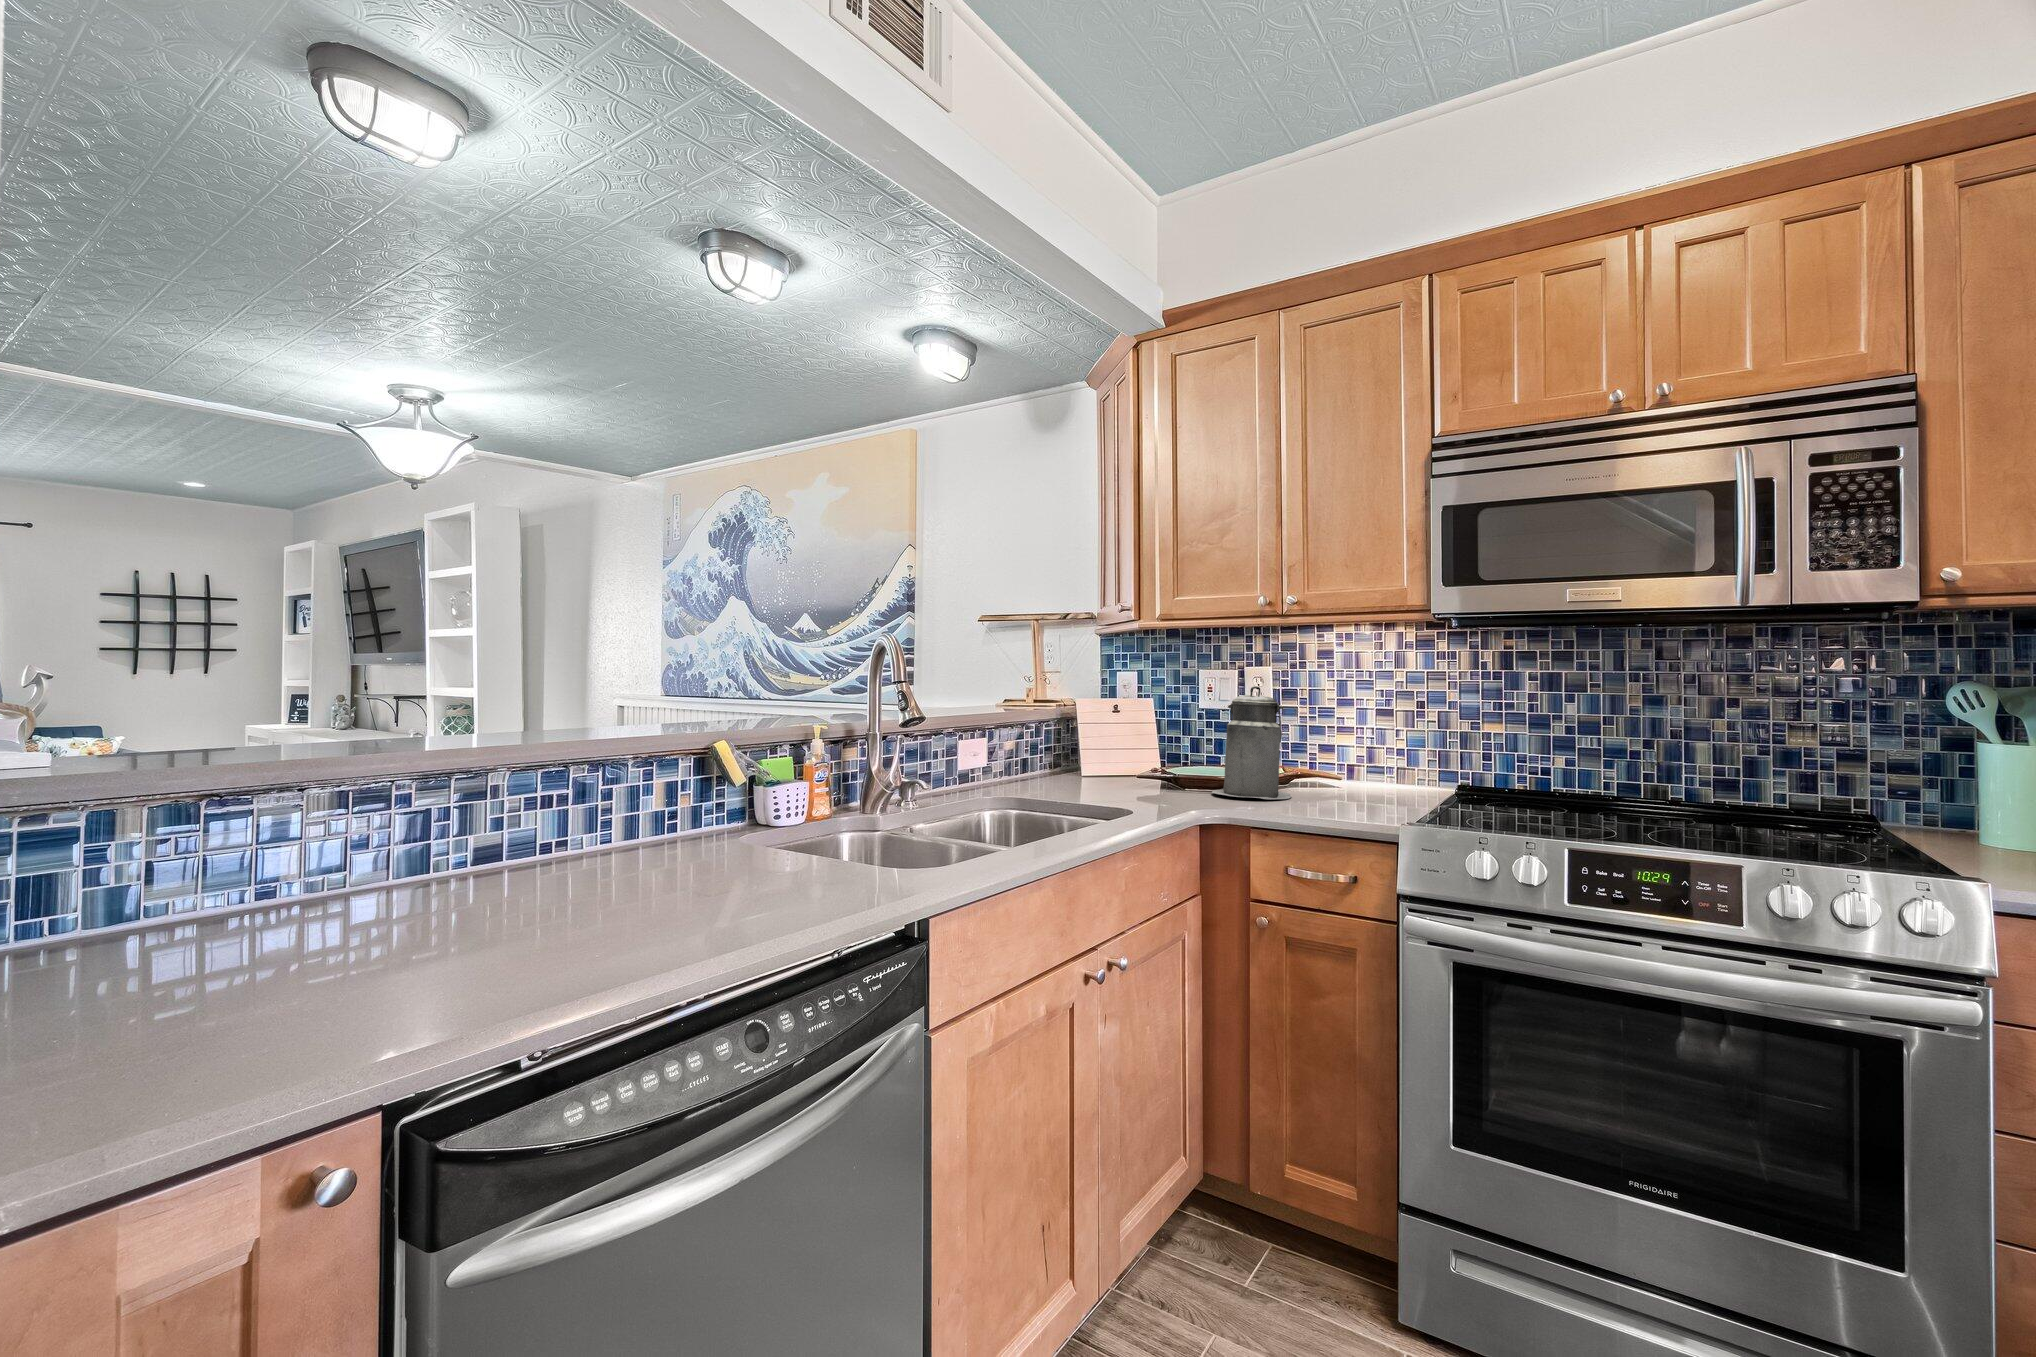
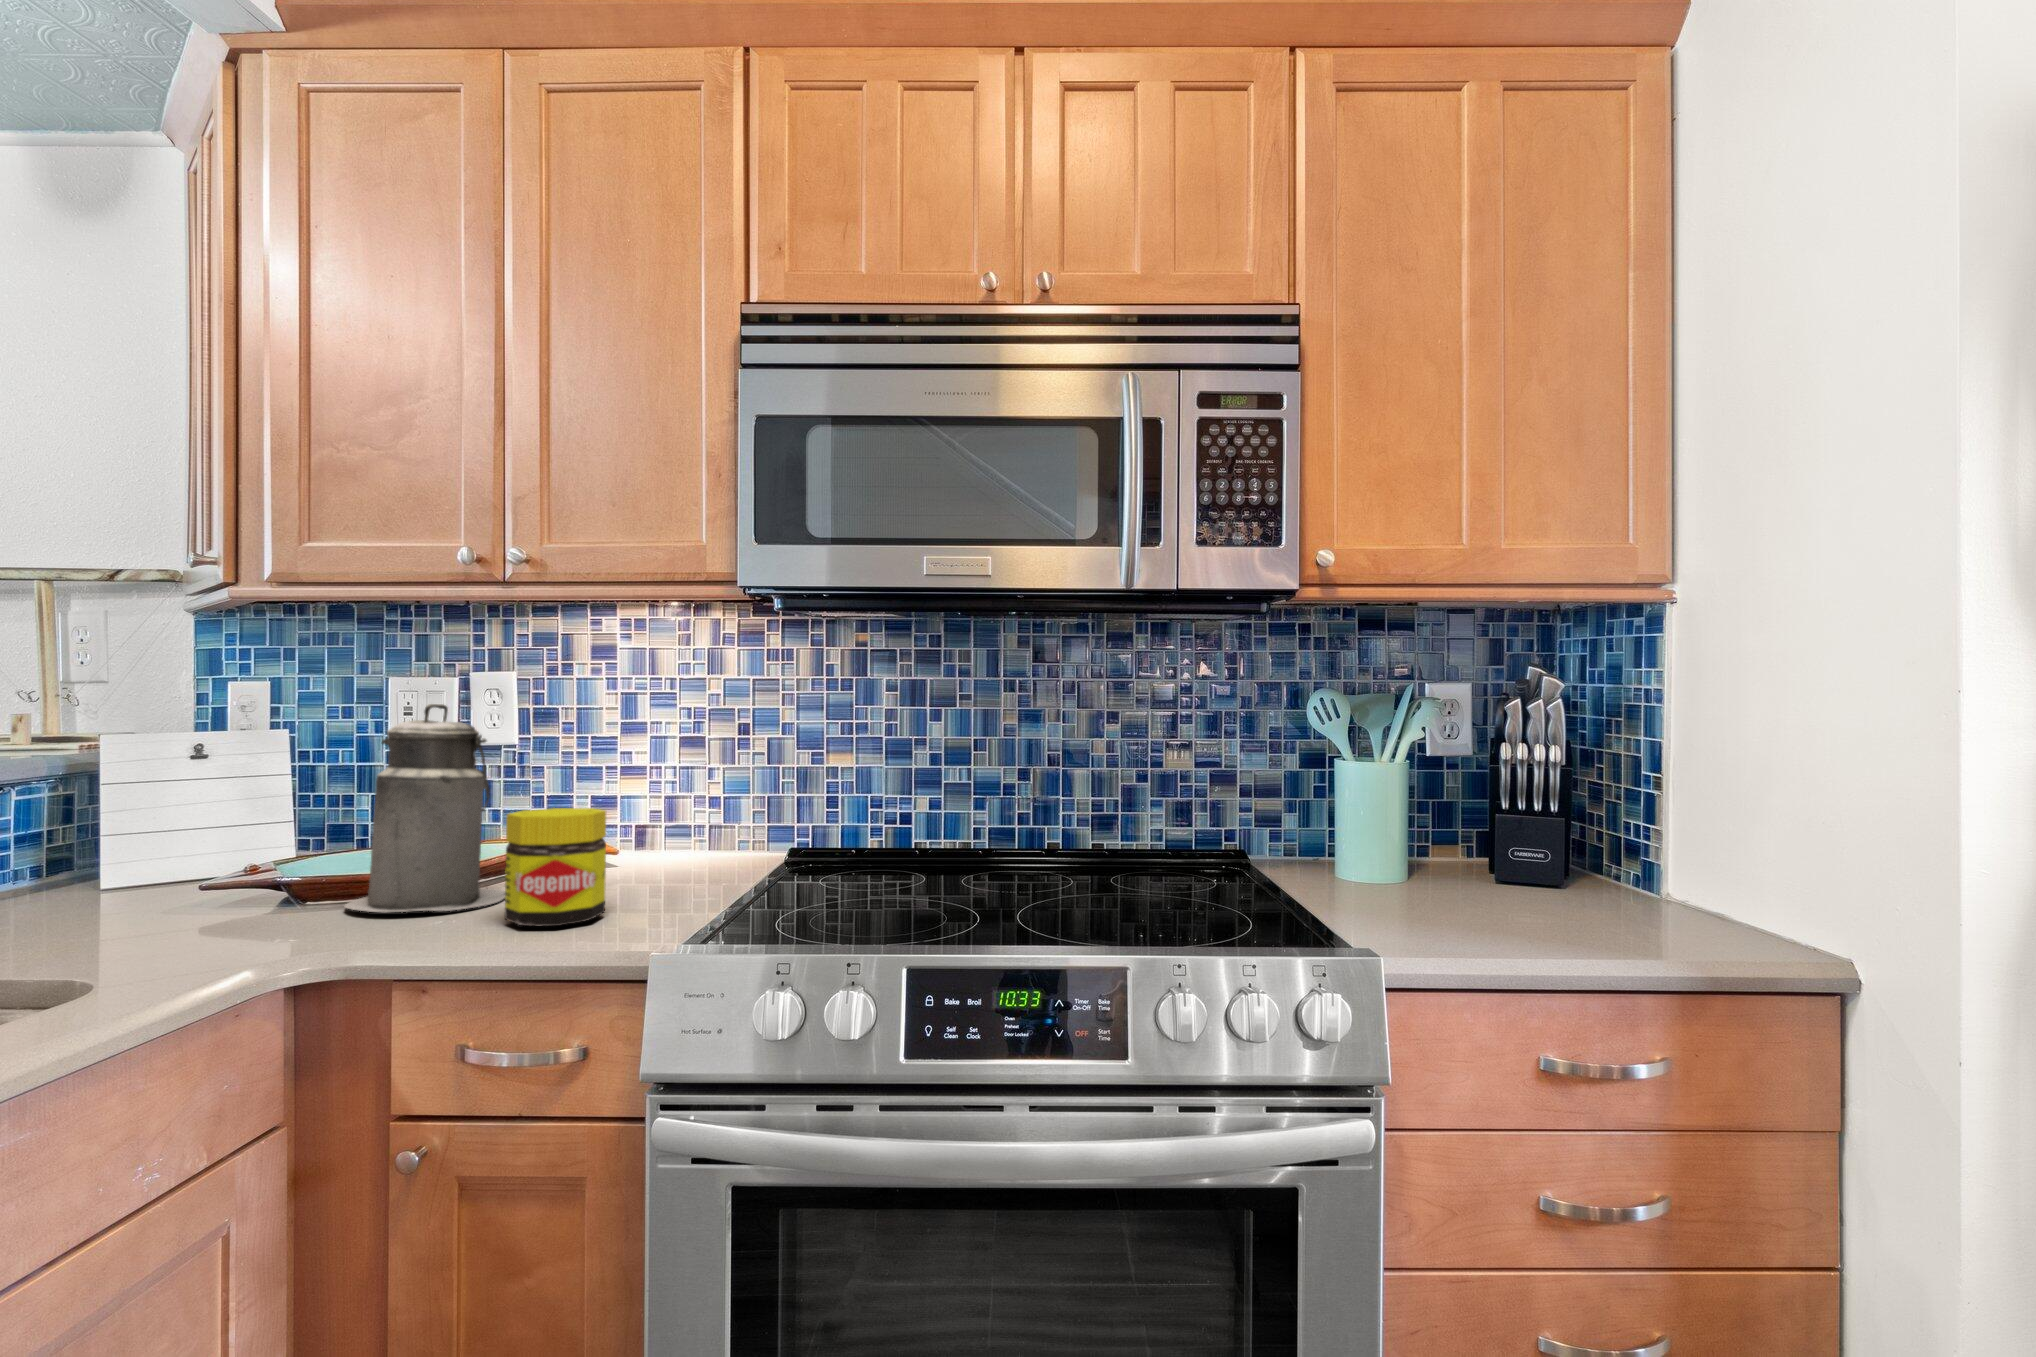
jar: none [1304,746,1359,811] -> present [505,808,606,926]

